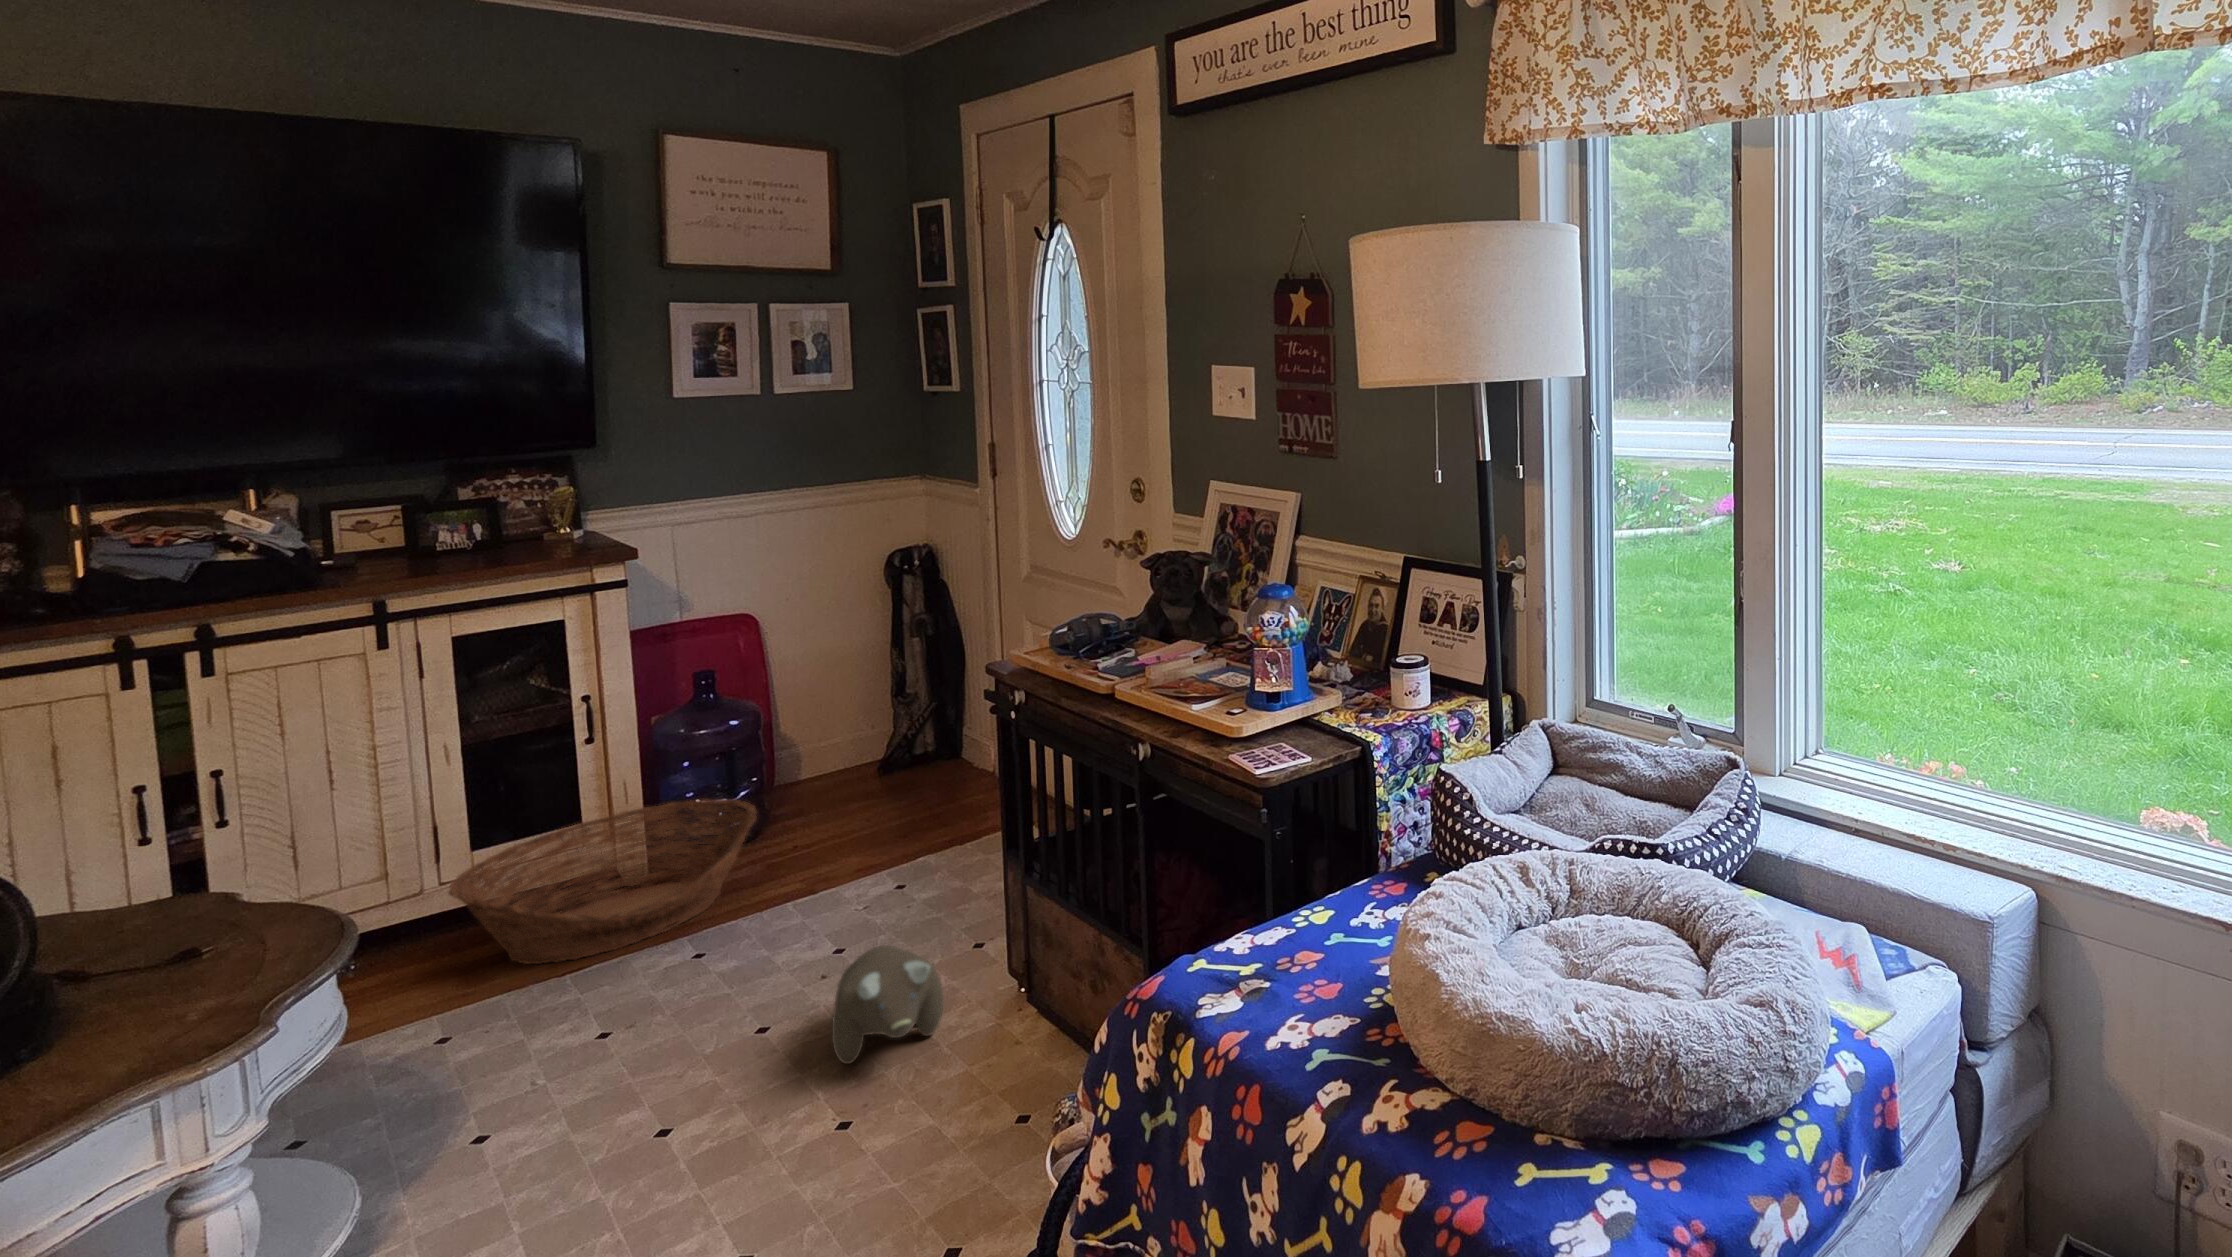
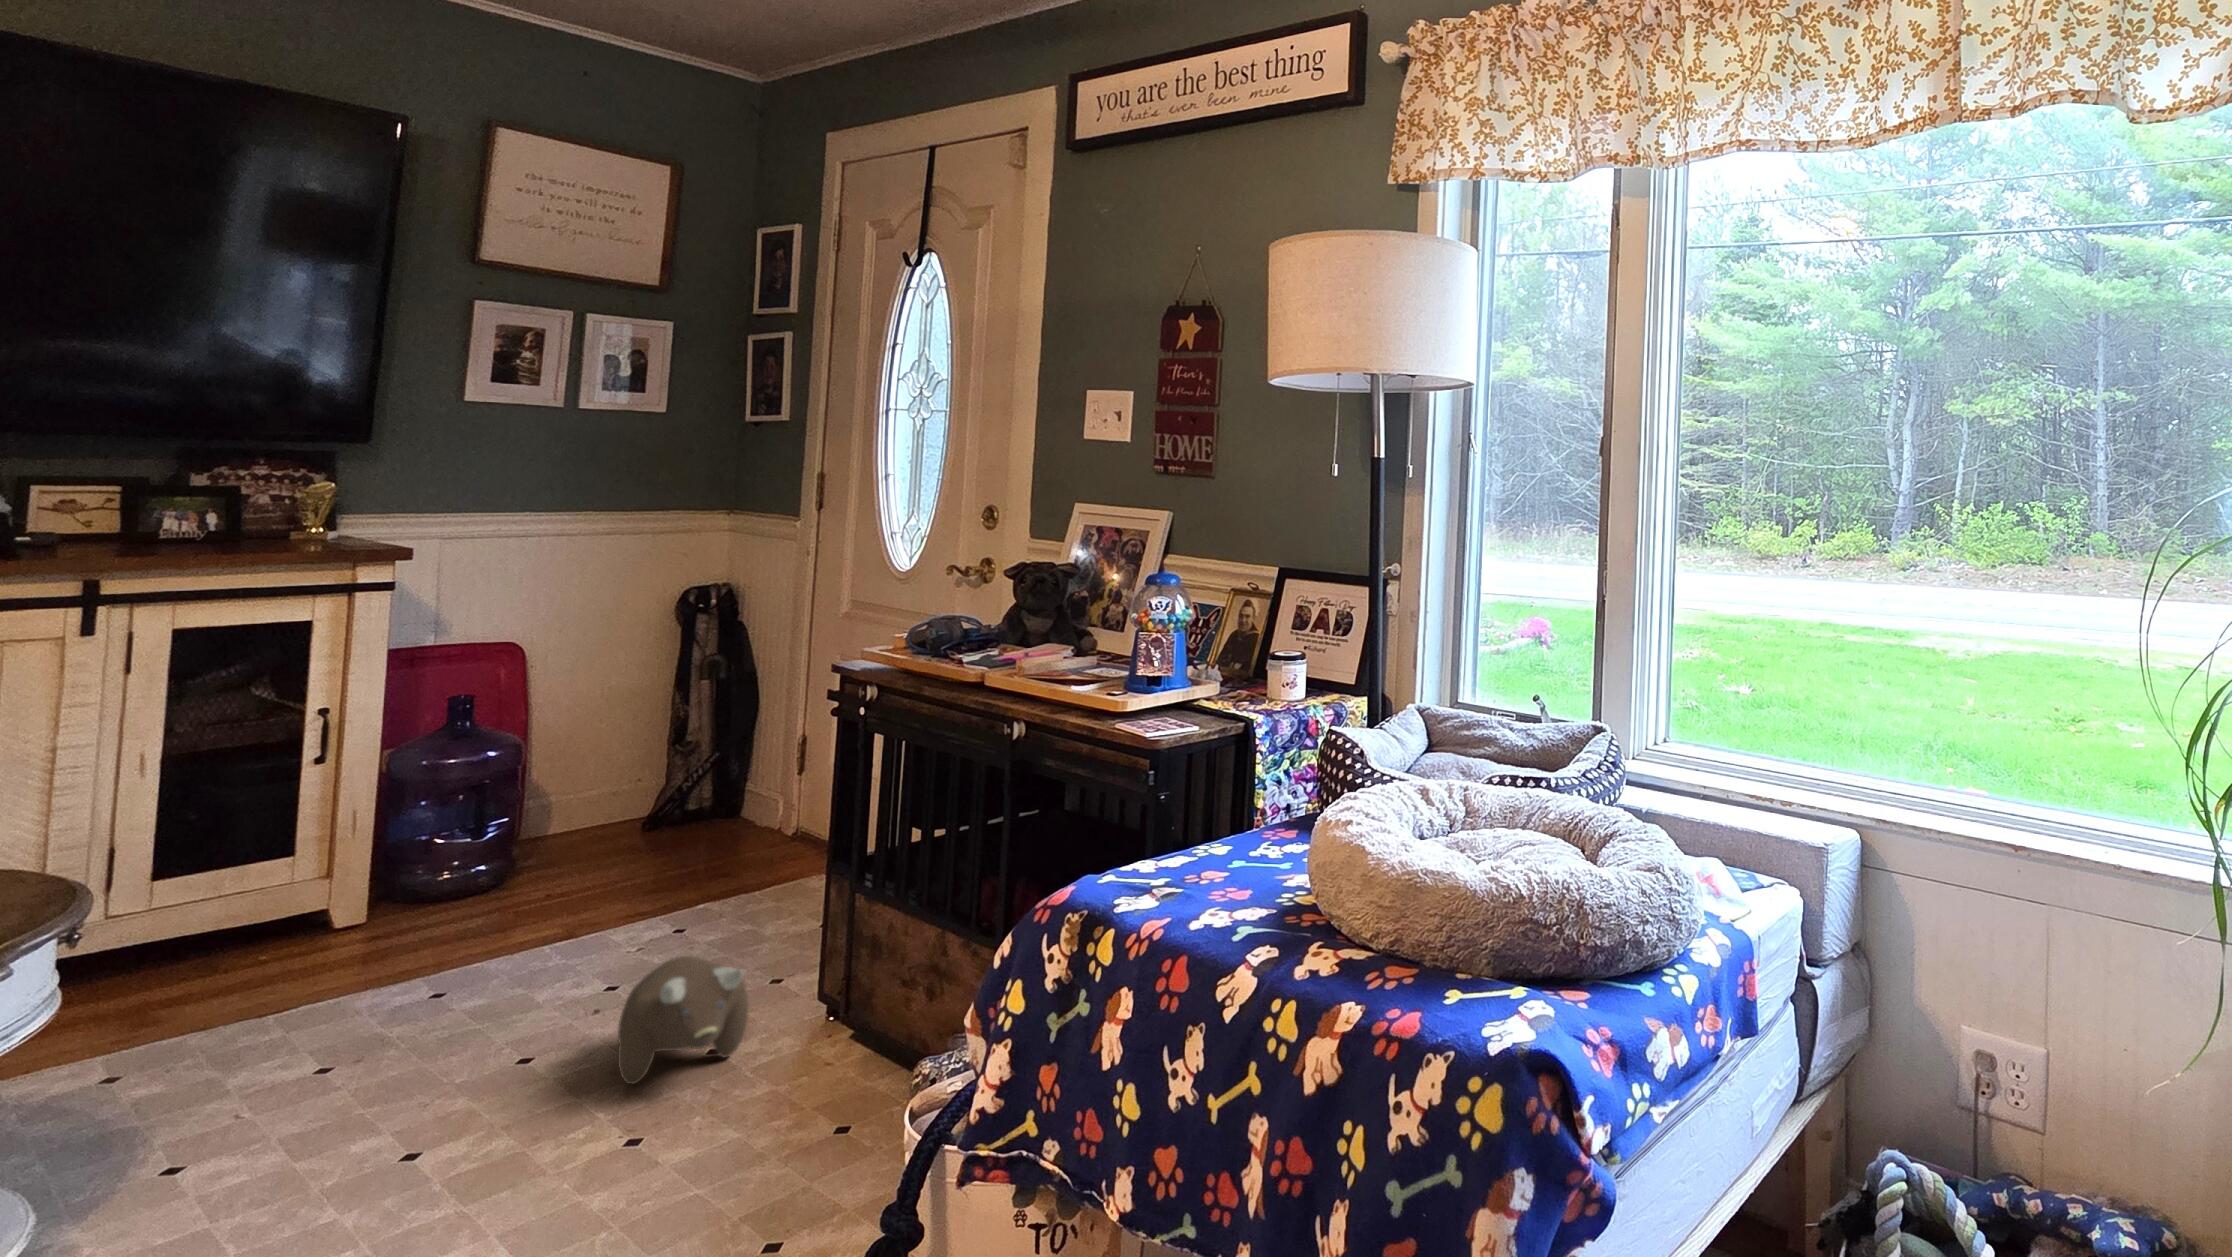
basket: present [449,799,756,964] -> none [122,832,516,1004]

